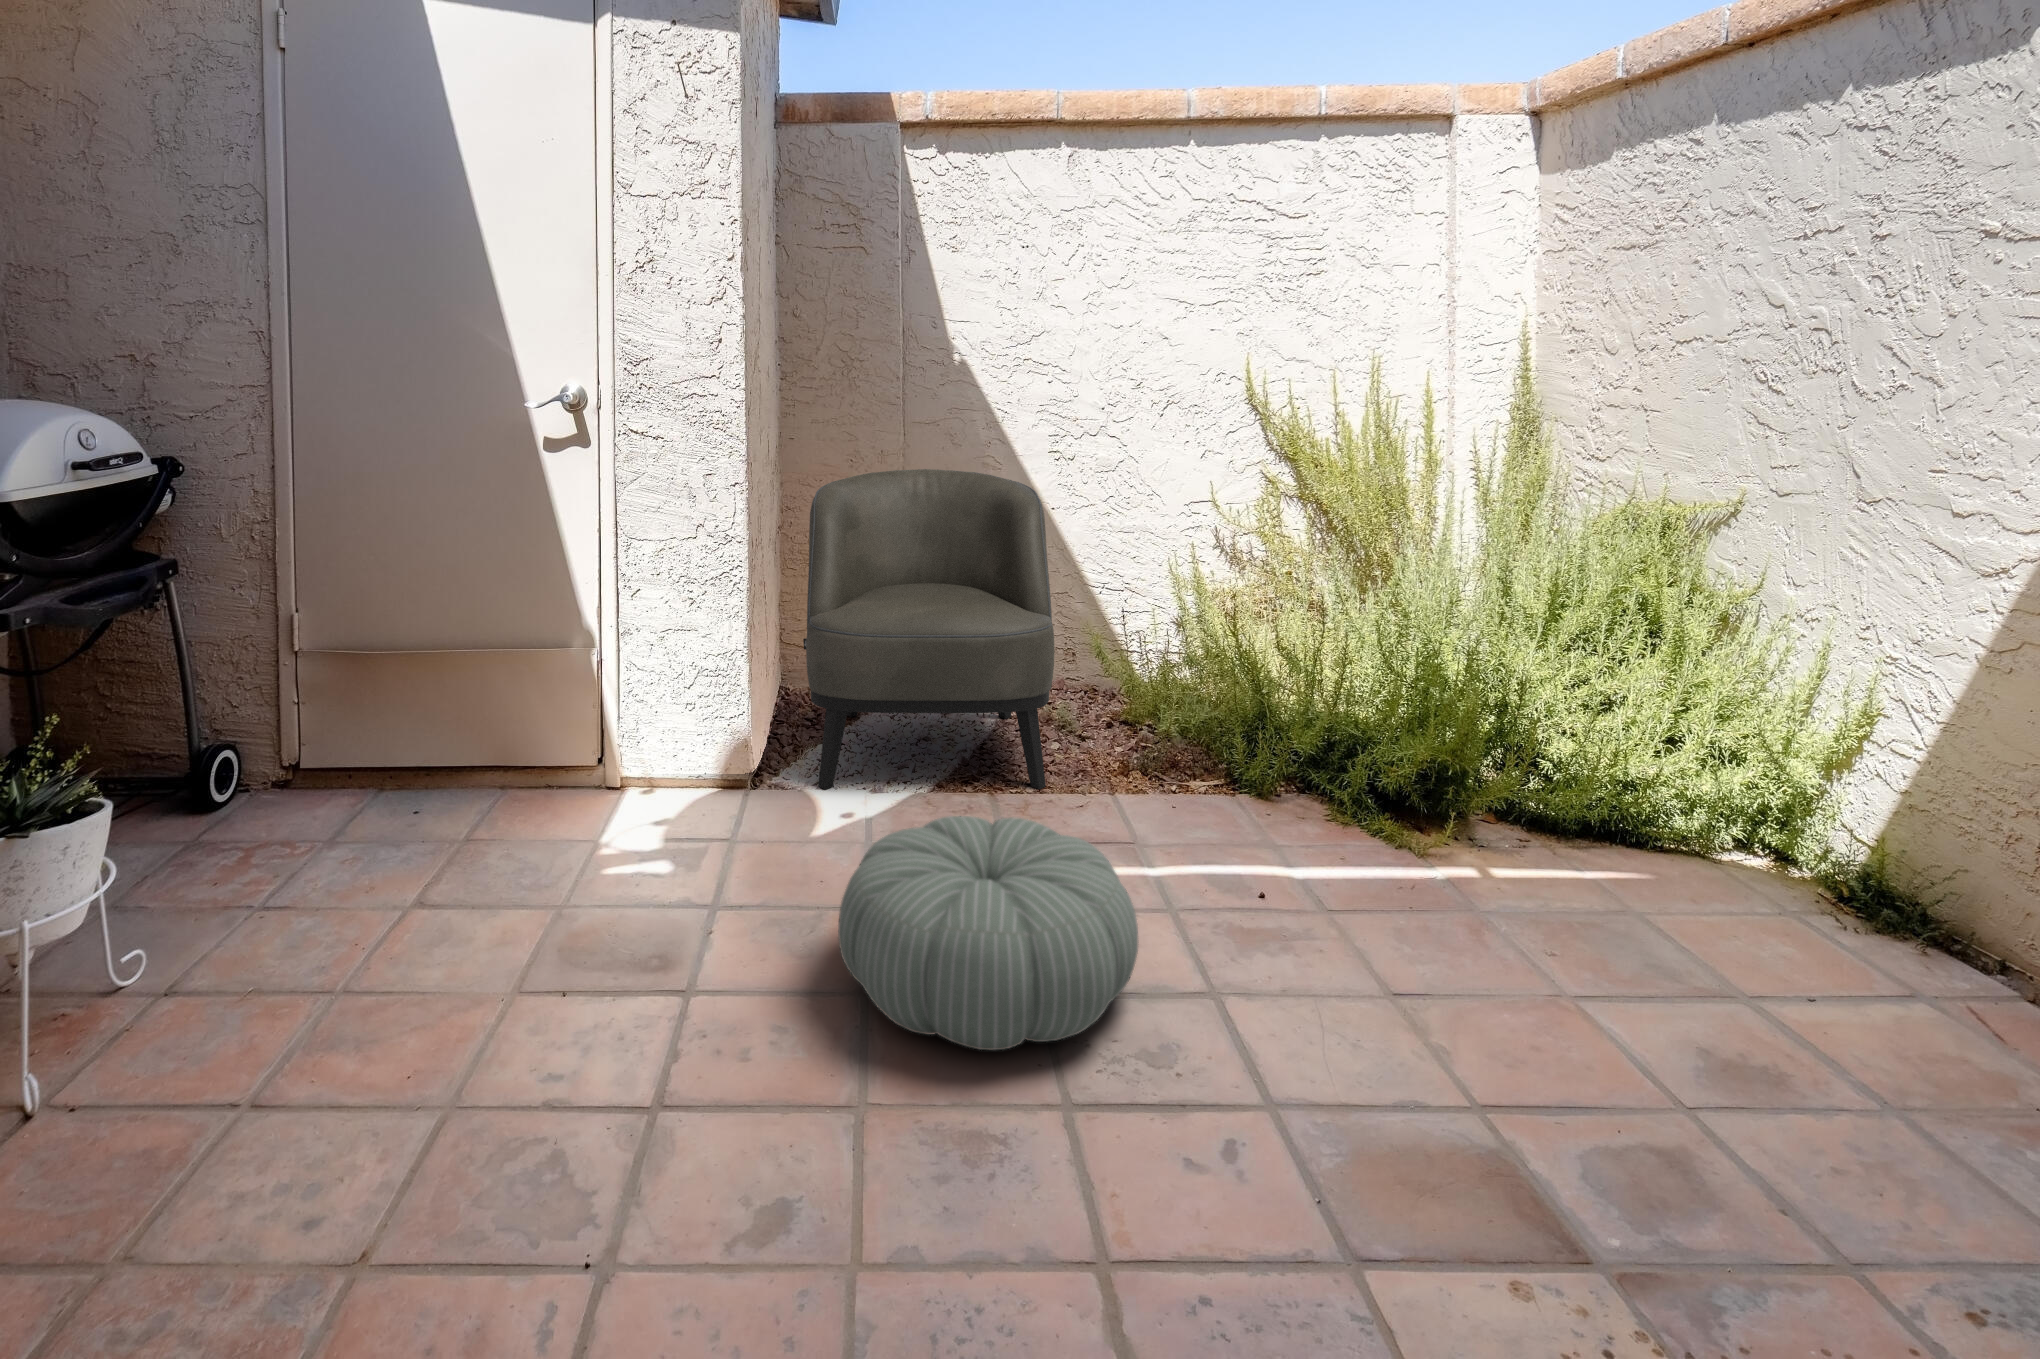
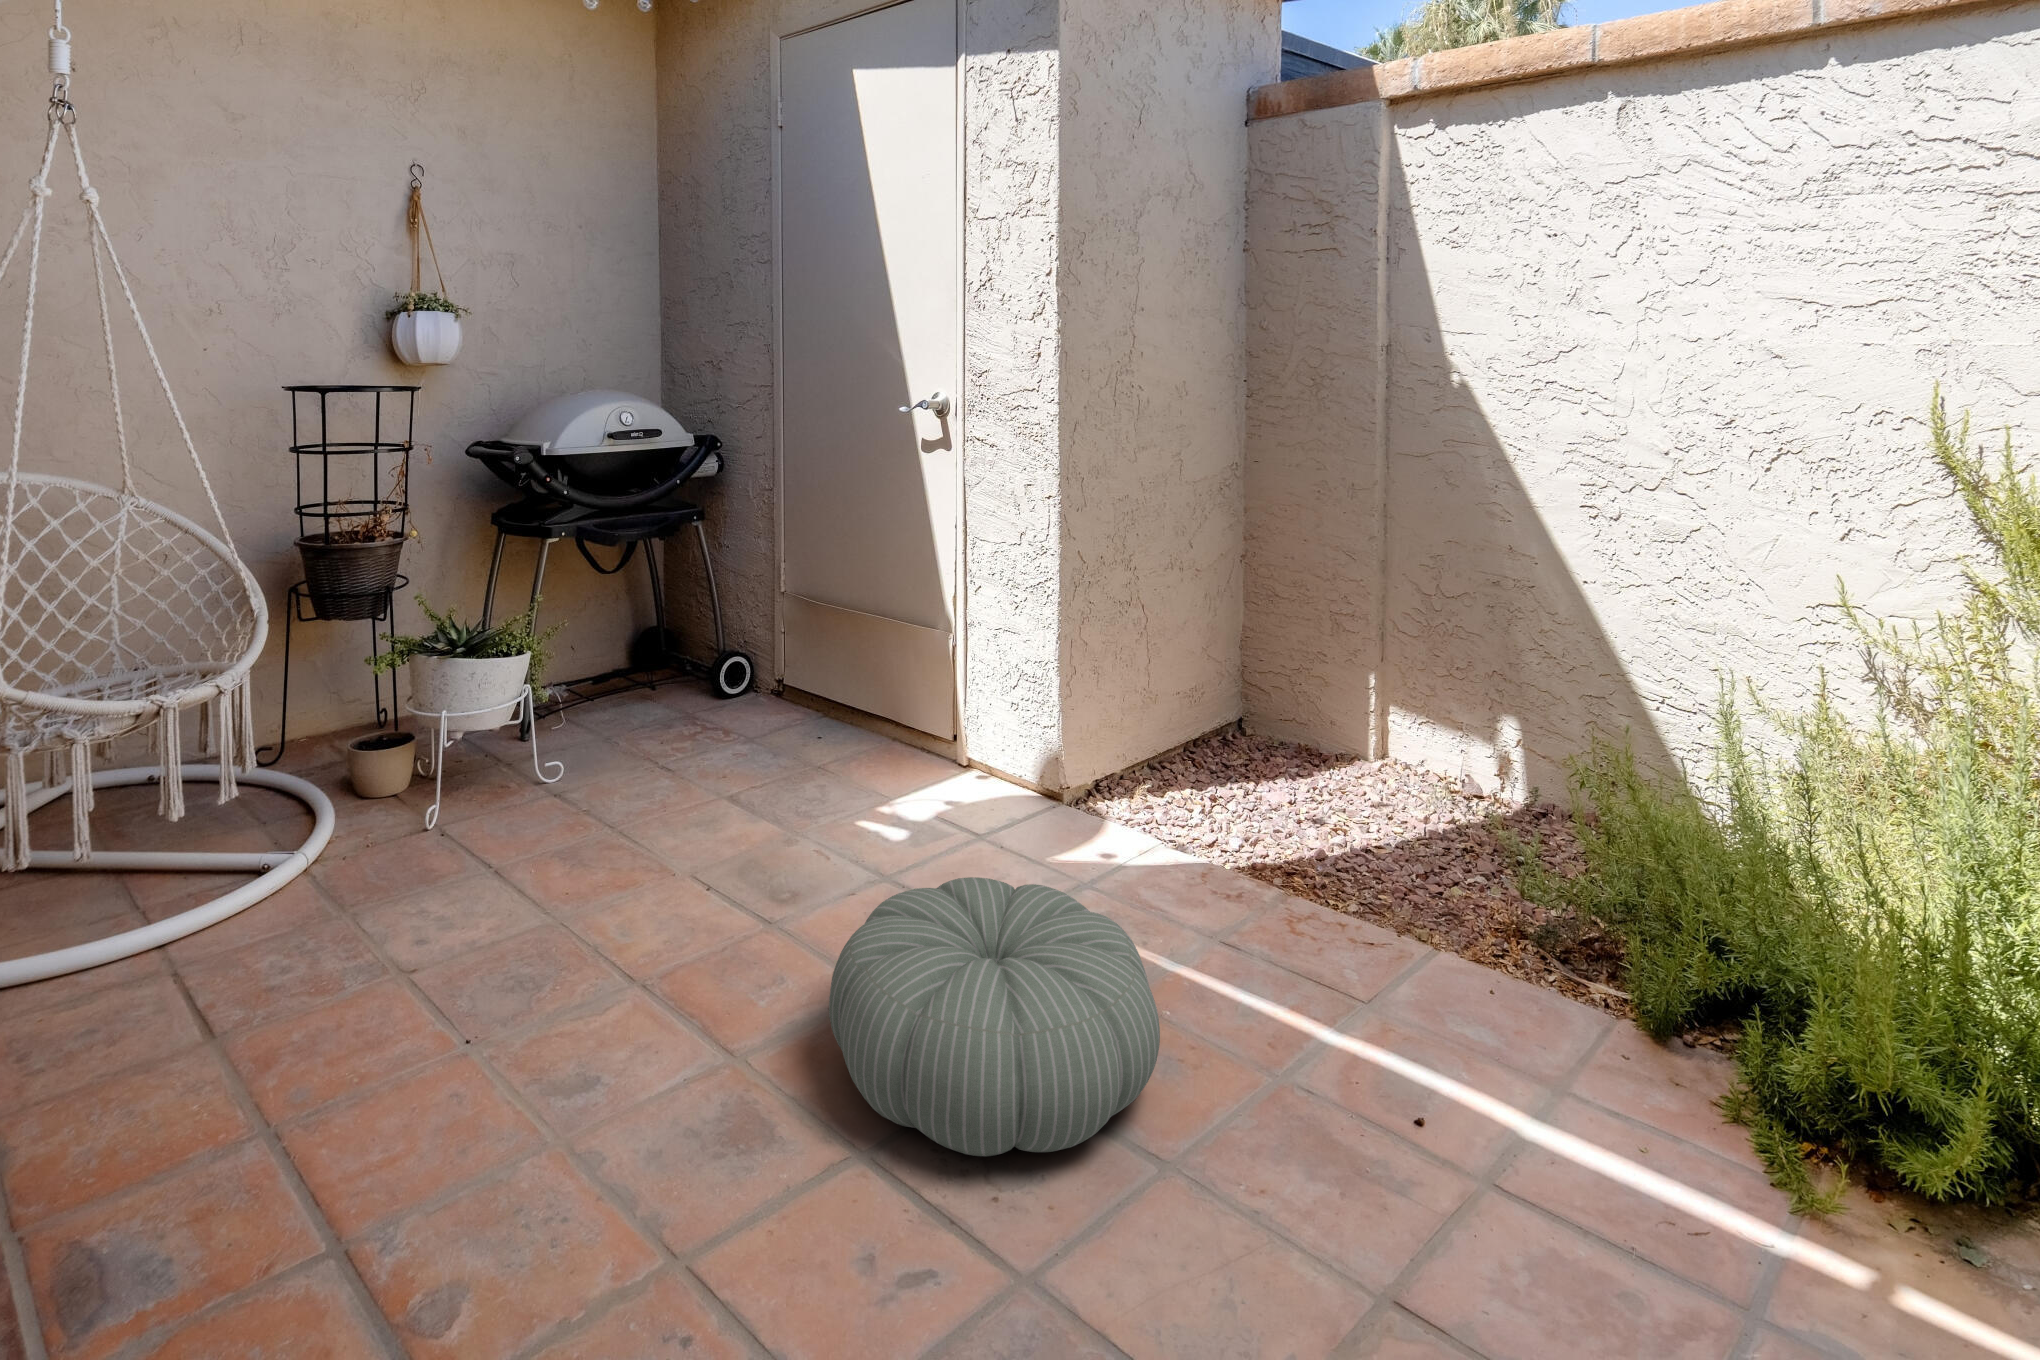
armchair: present [803,469,1055,789] -> none [1142,511,1503,936]

